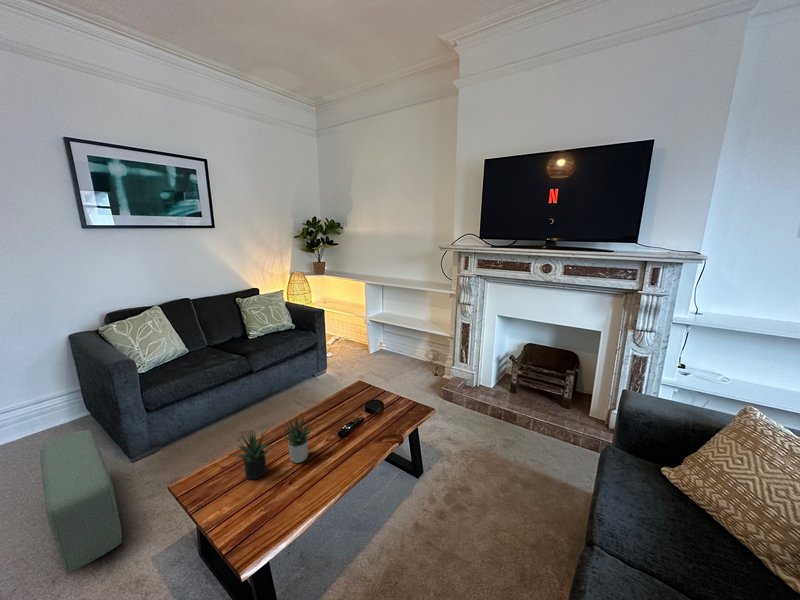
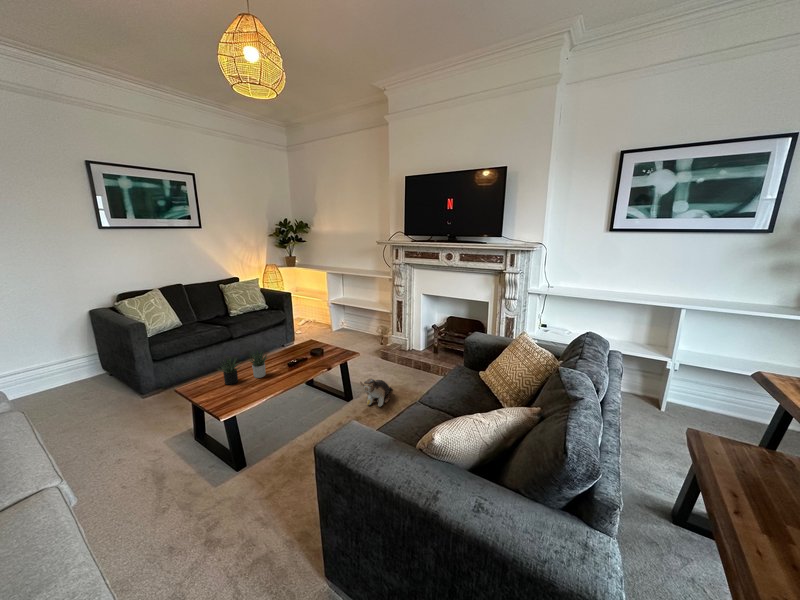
pouf: present [40,429,122,572] -> none [84,370,144,447]
plush toy: none [442,446,477,490] -> present [360,378,392,407]

